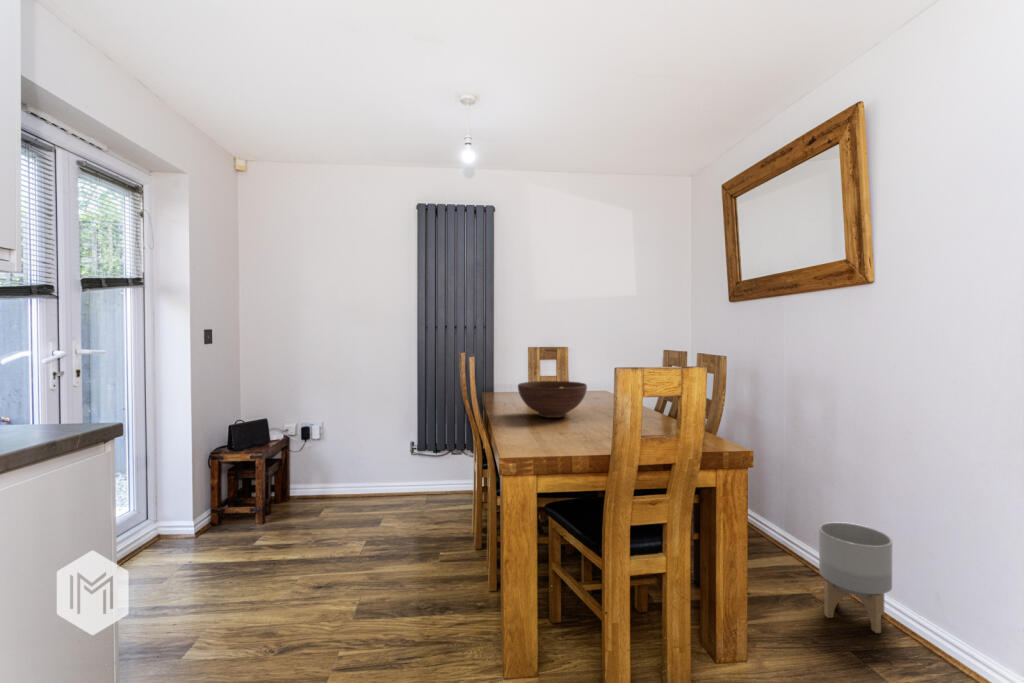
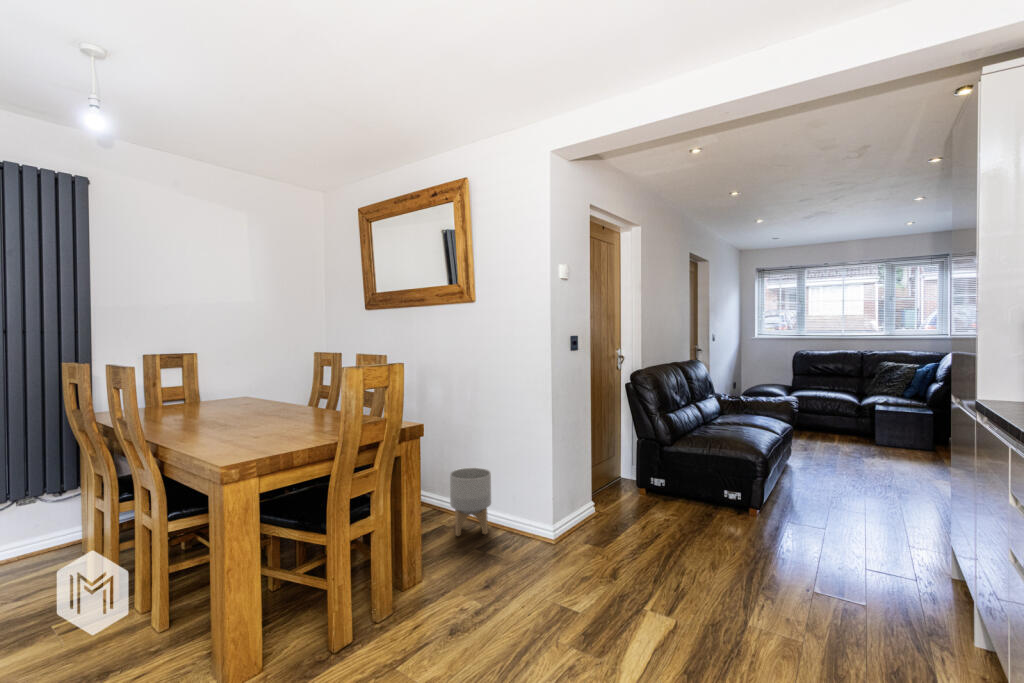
fruit bowl: present [518,381,587,418] -> none [175,387,260,427]

